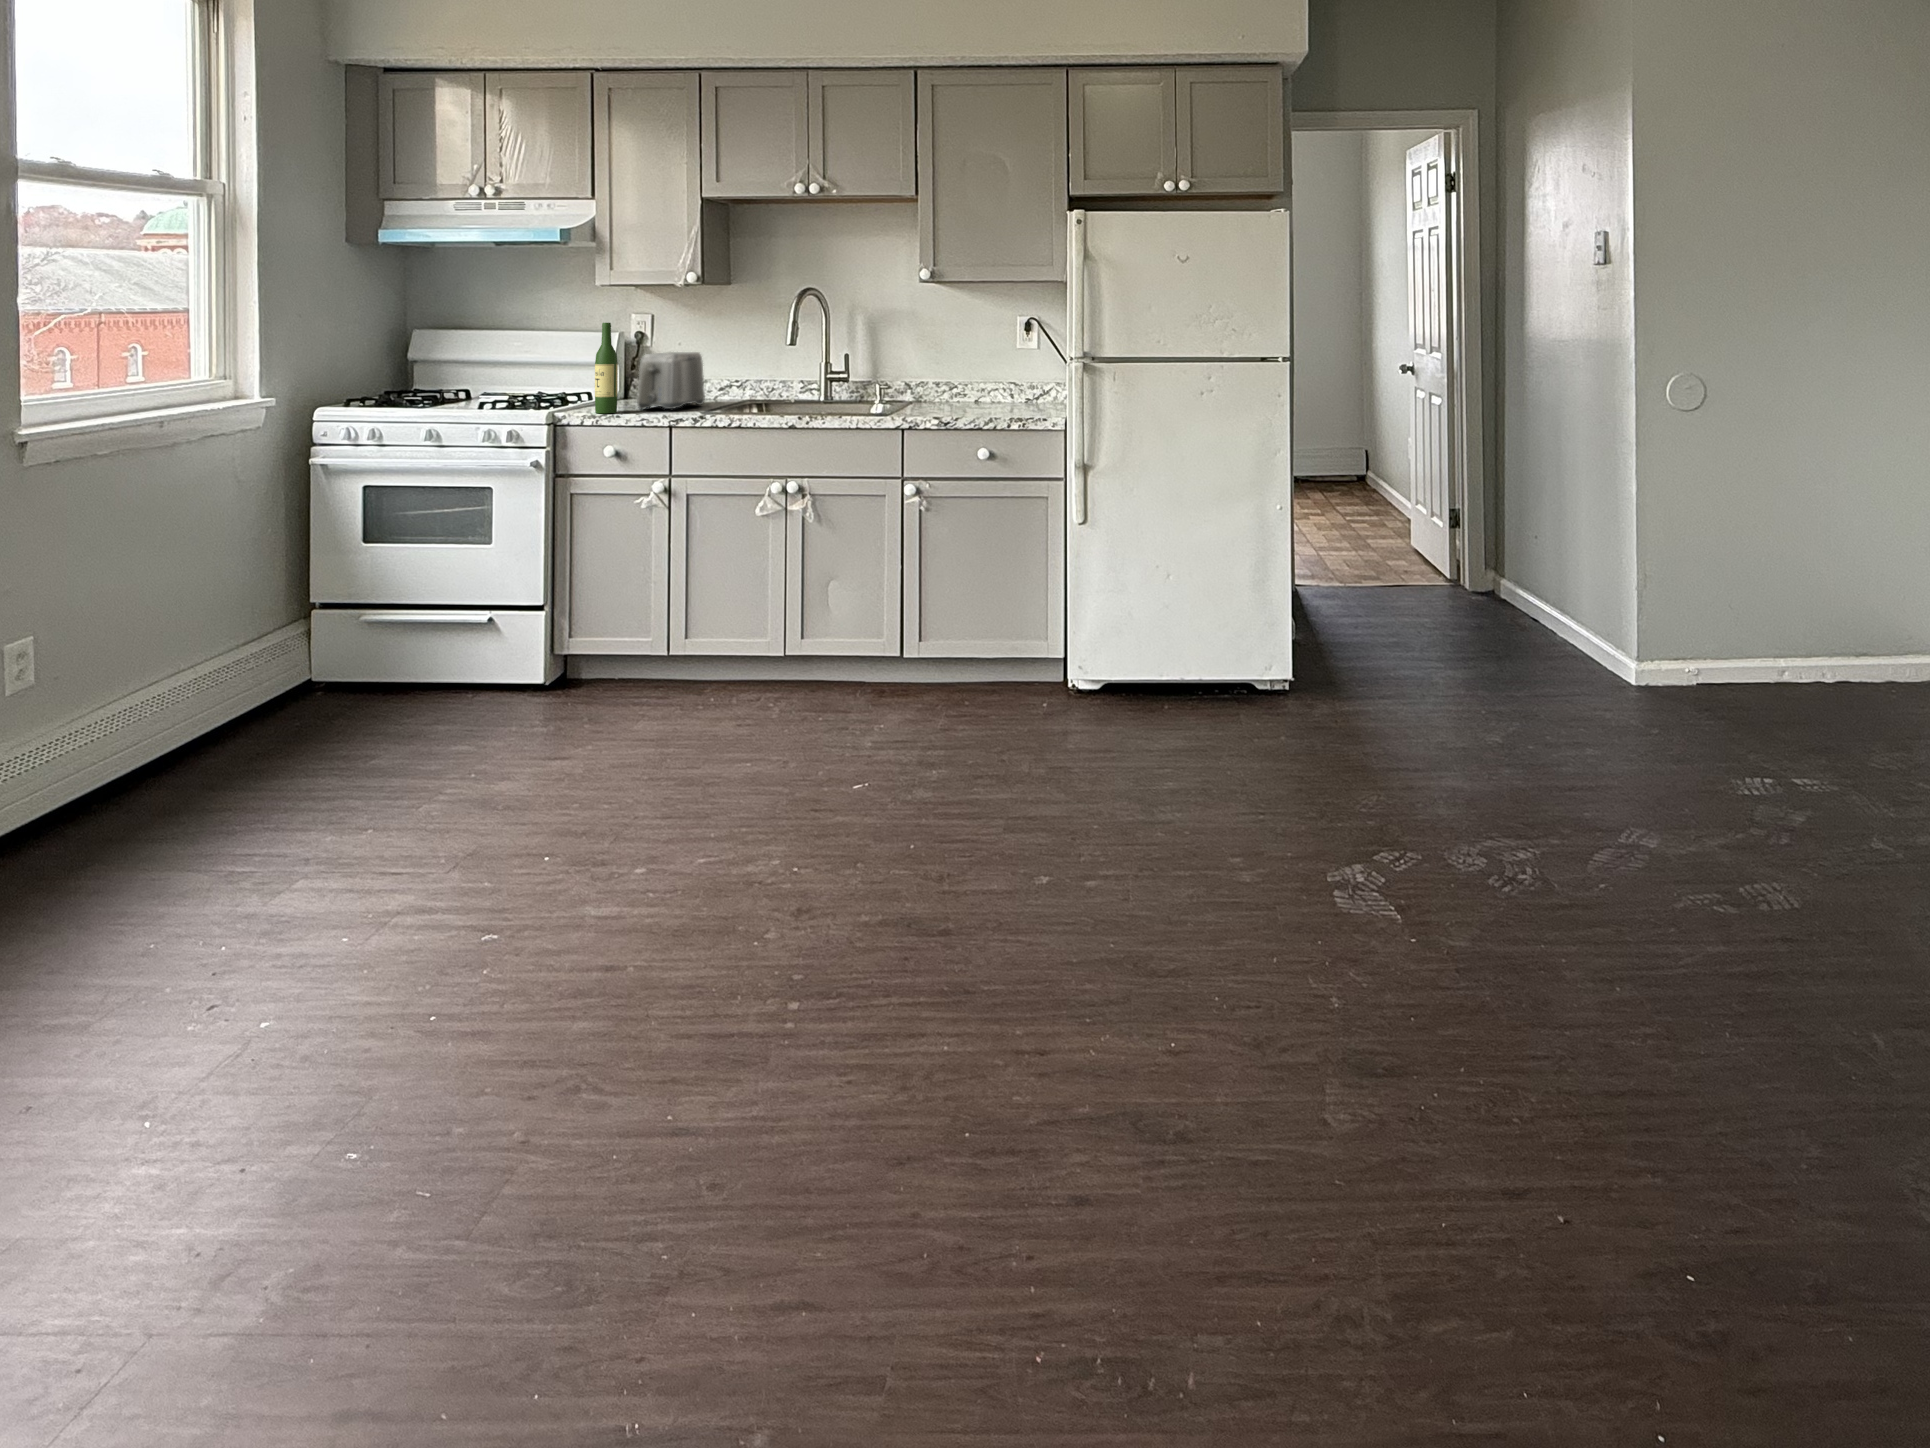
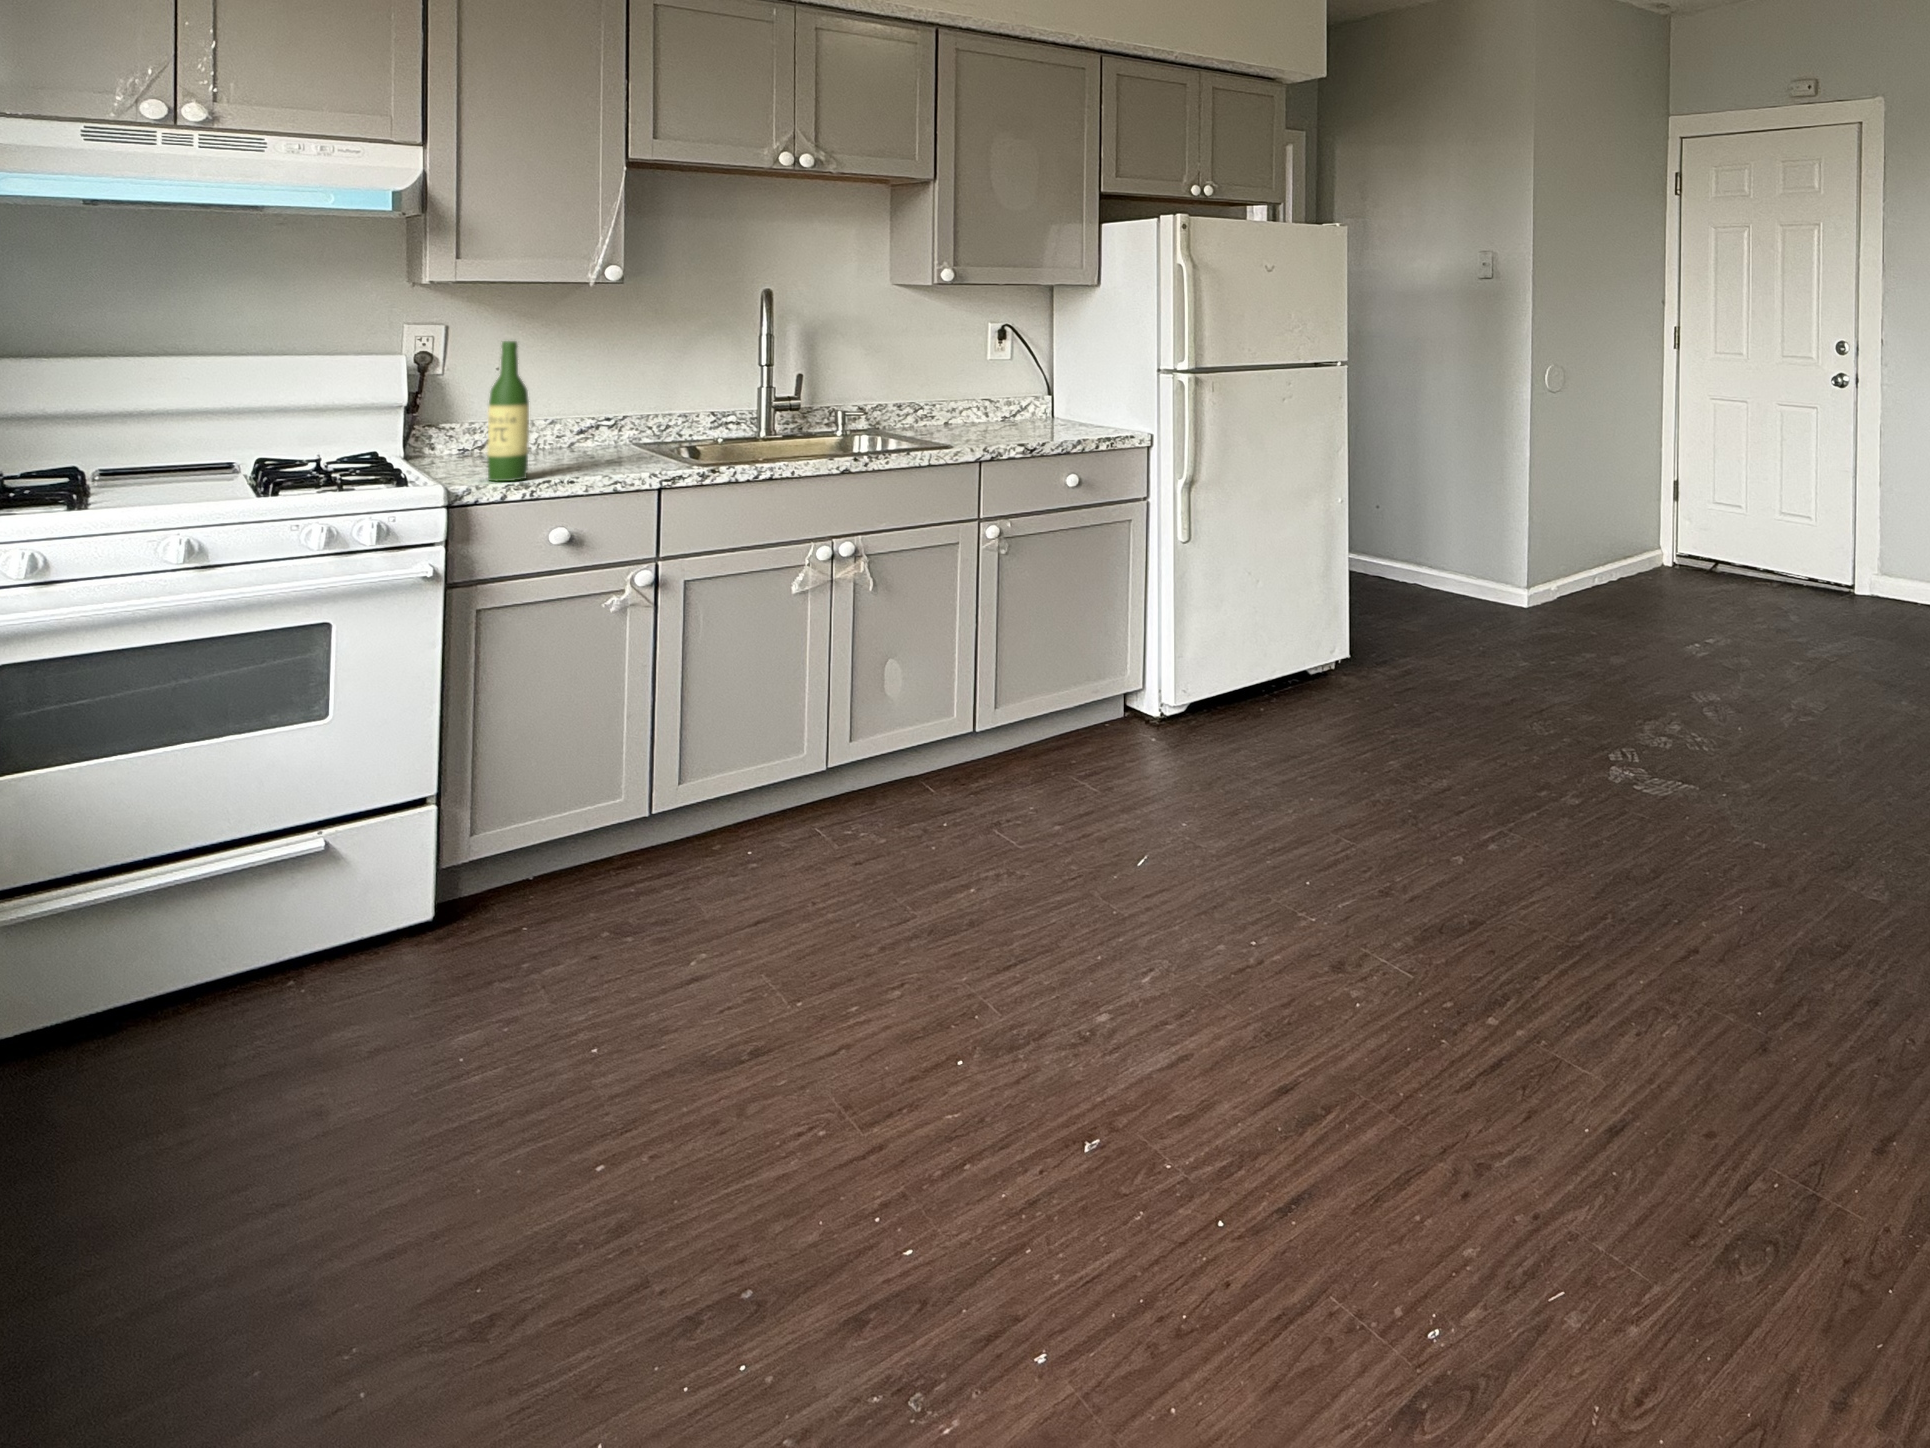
toaster: present [637,352,705,409] -> none [521,380,608,470]

